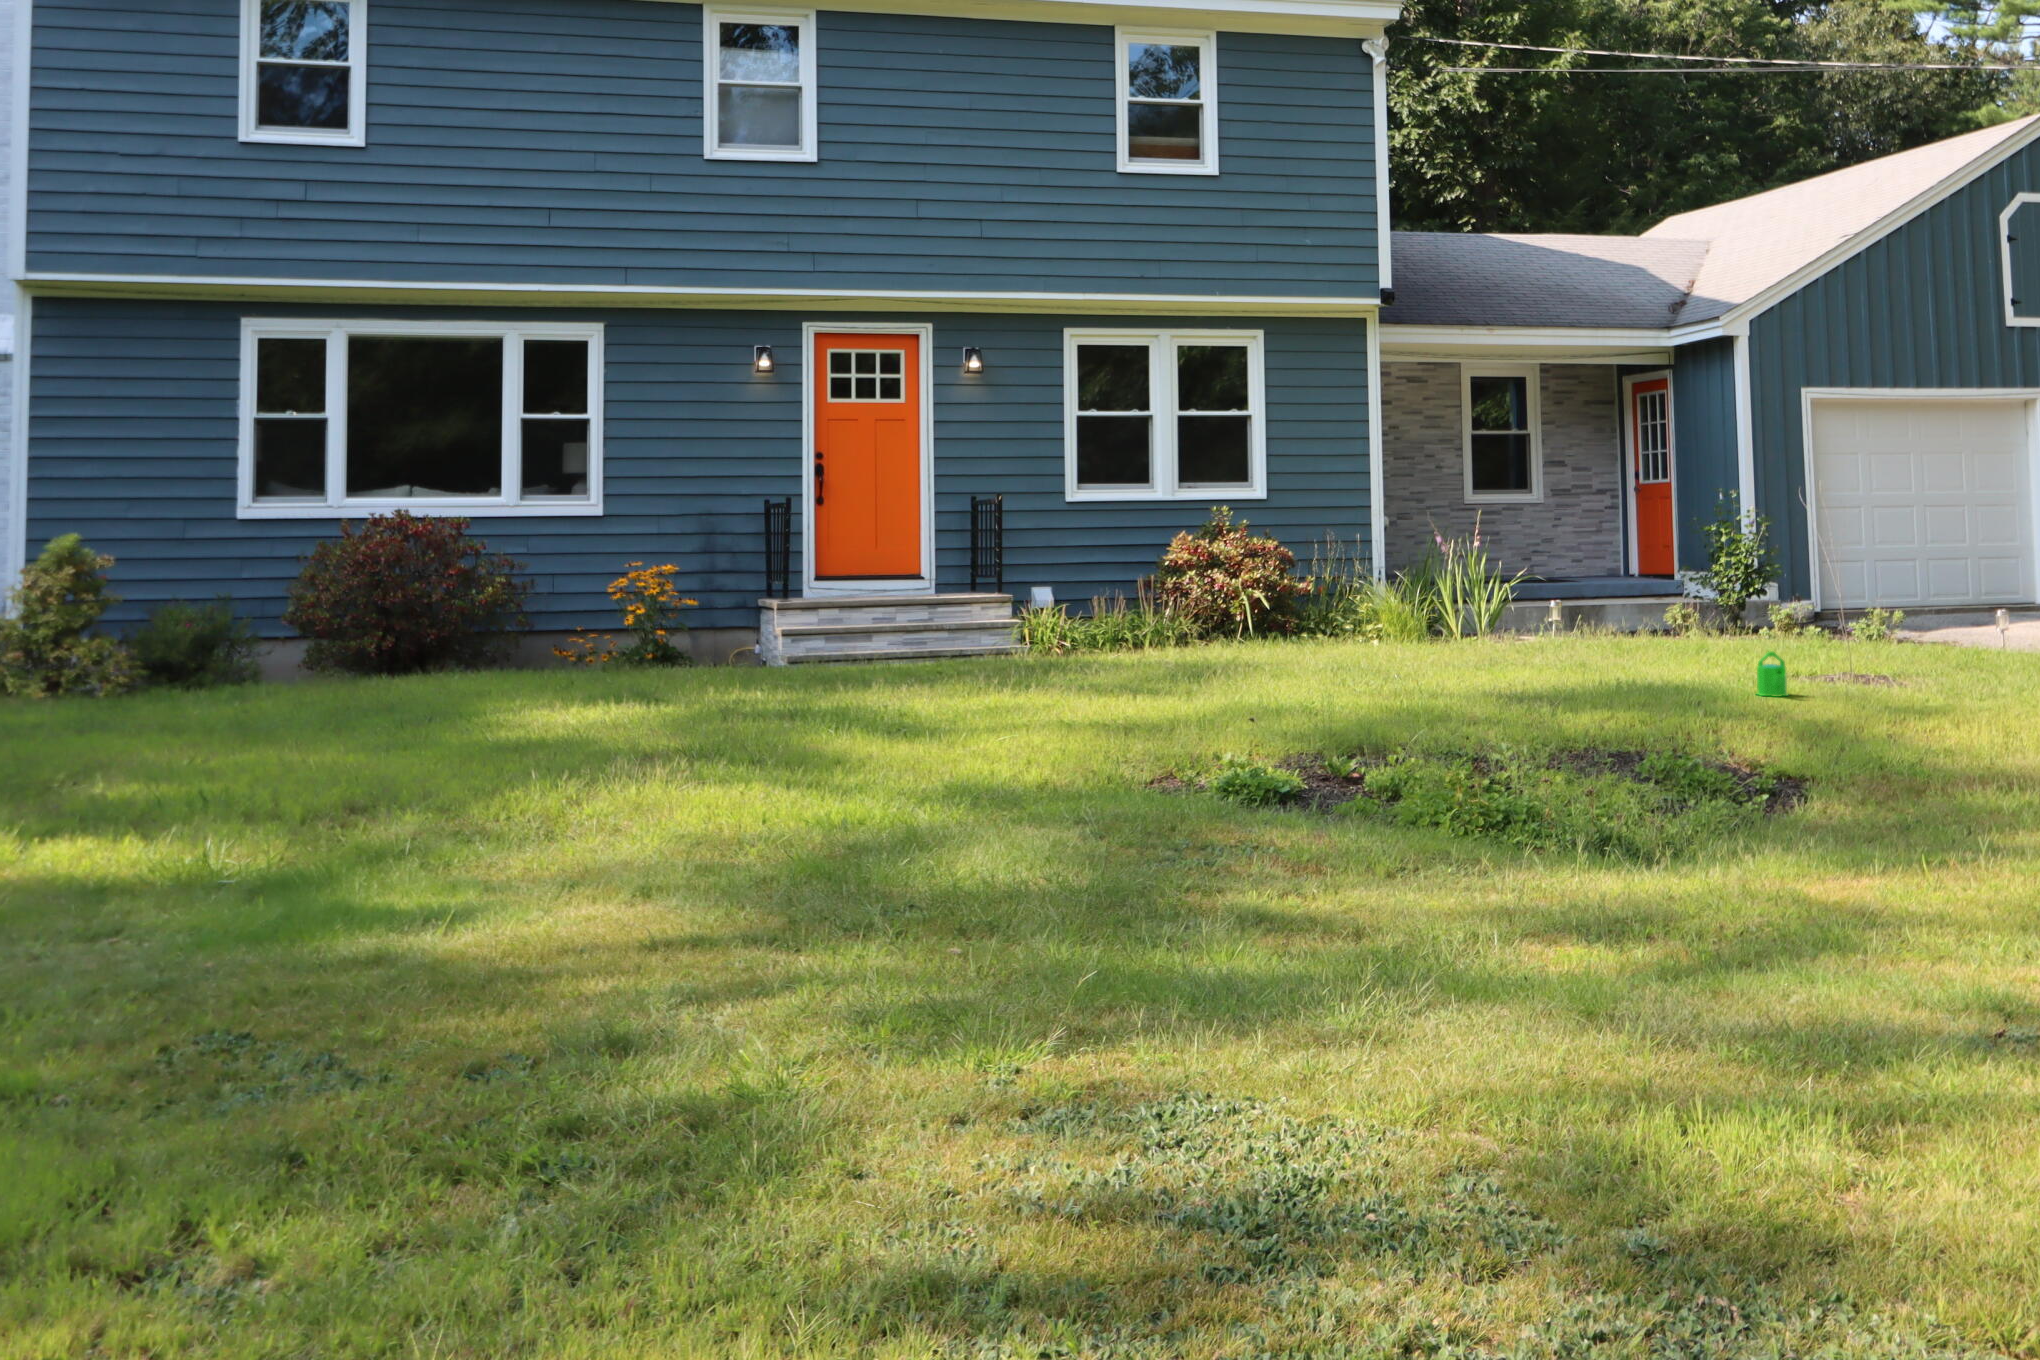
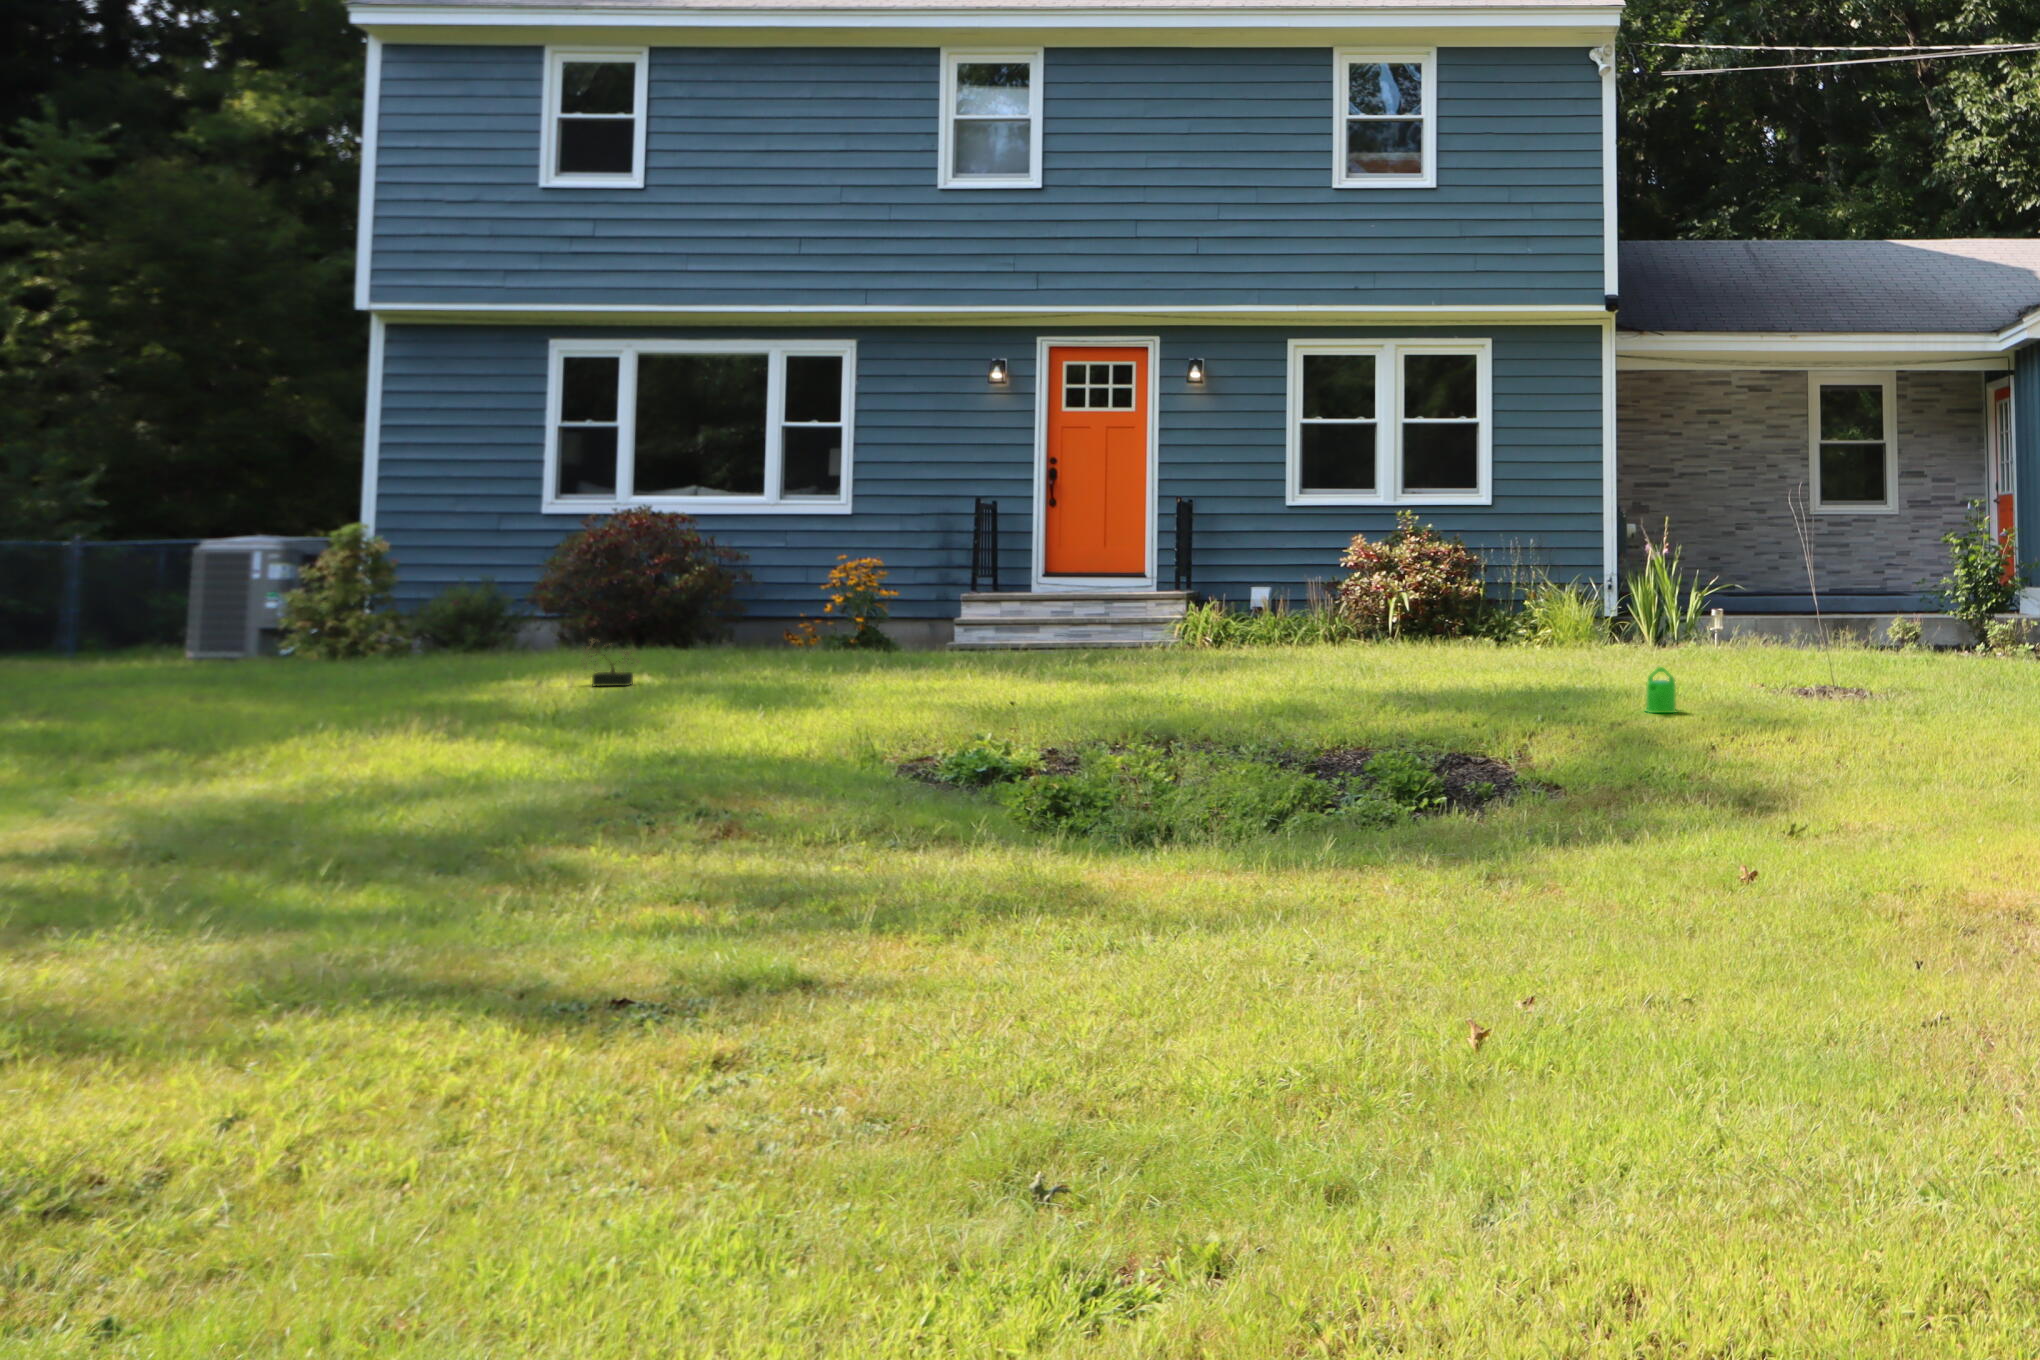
decorative plant: none [573,663,642,719] -> present [585,640,639,686]

